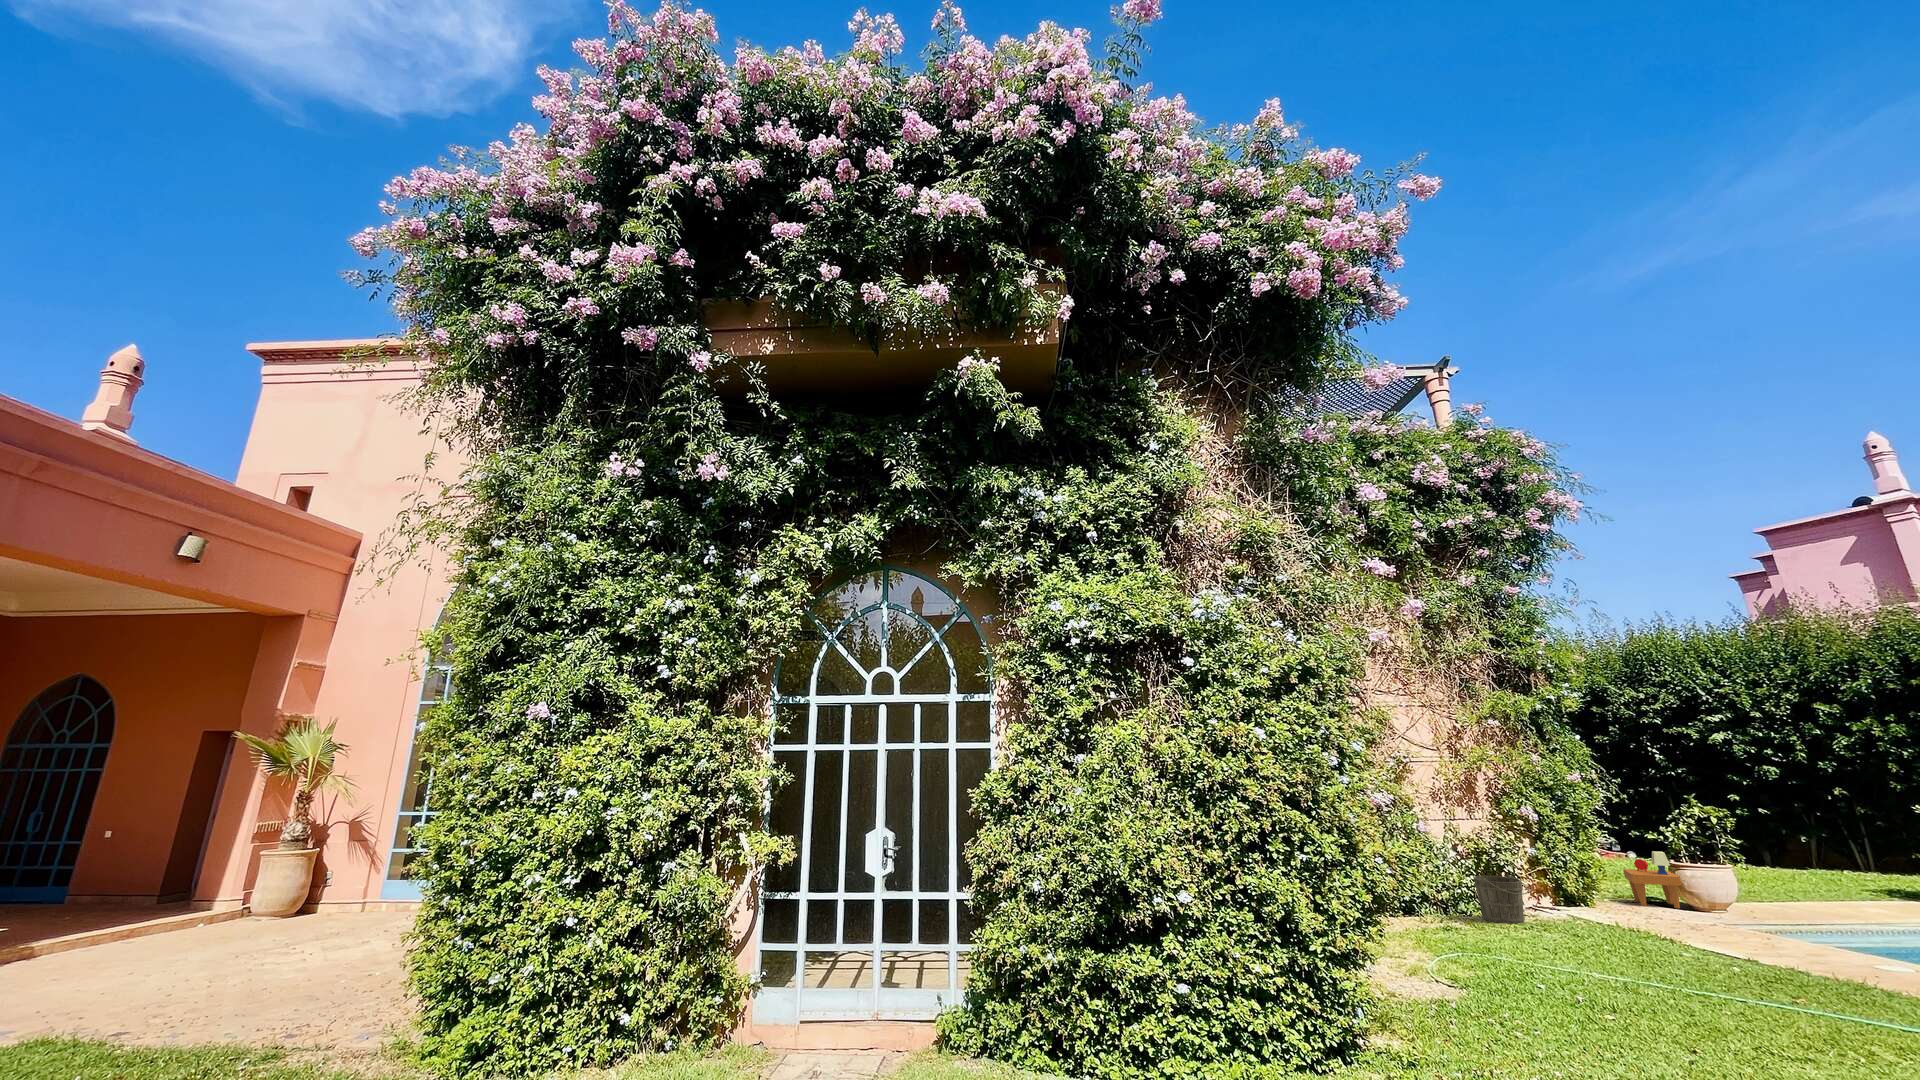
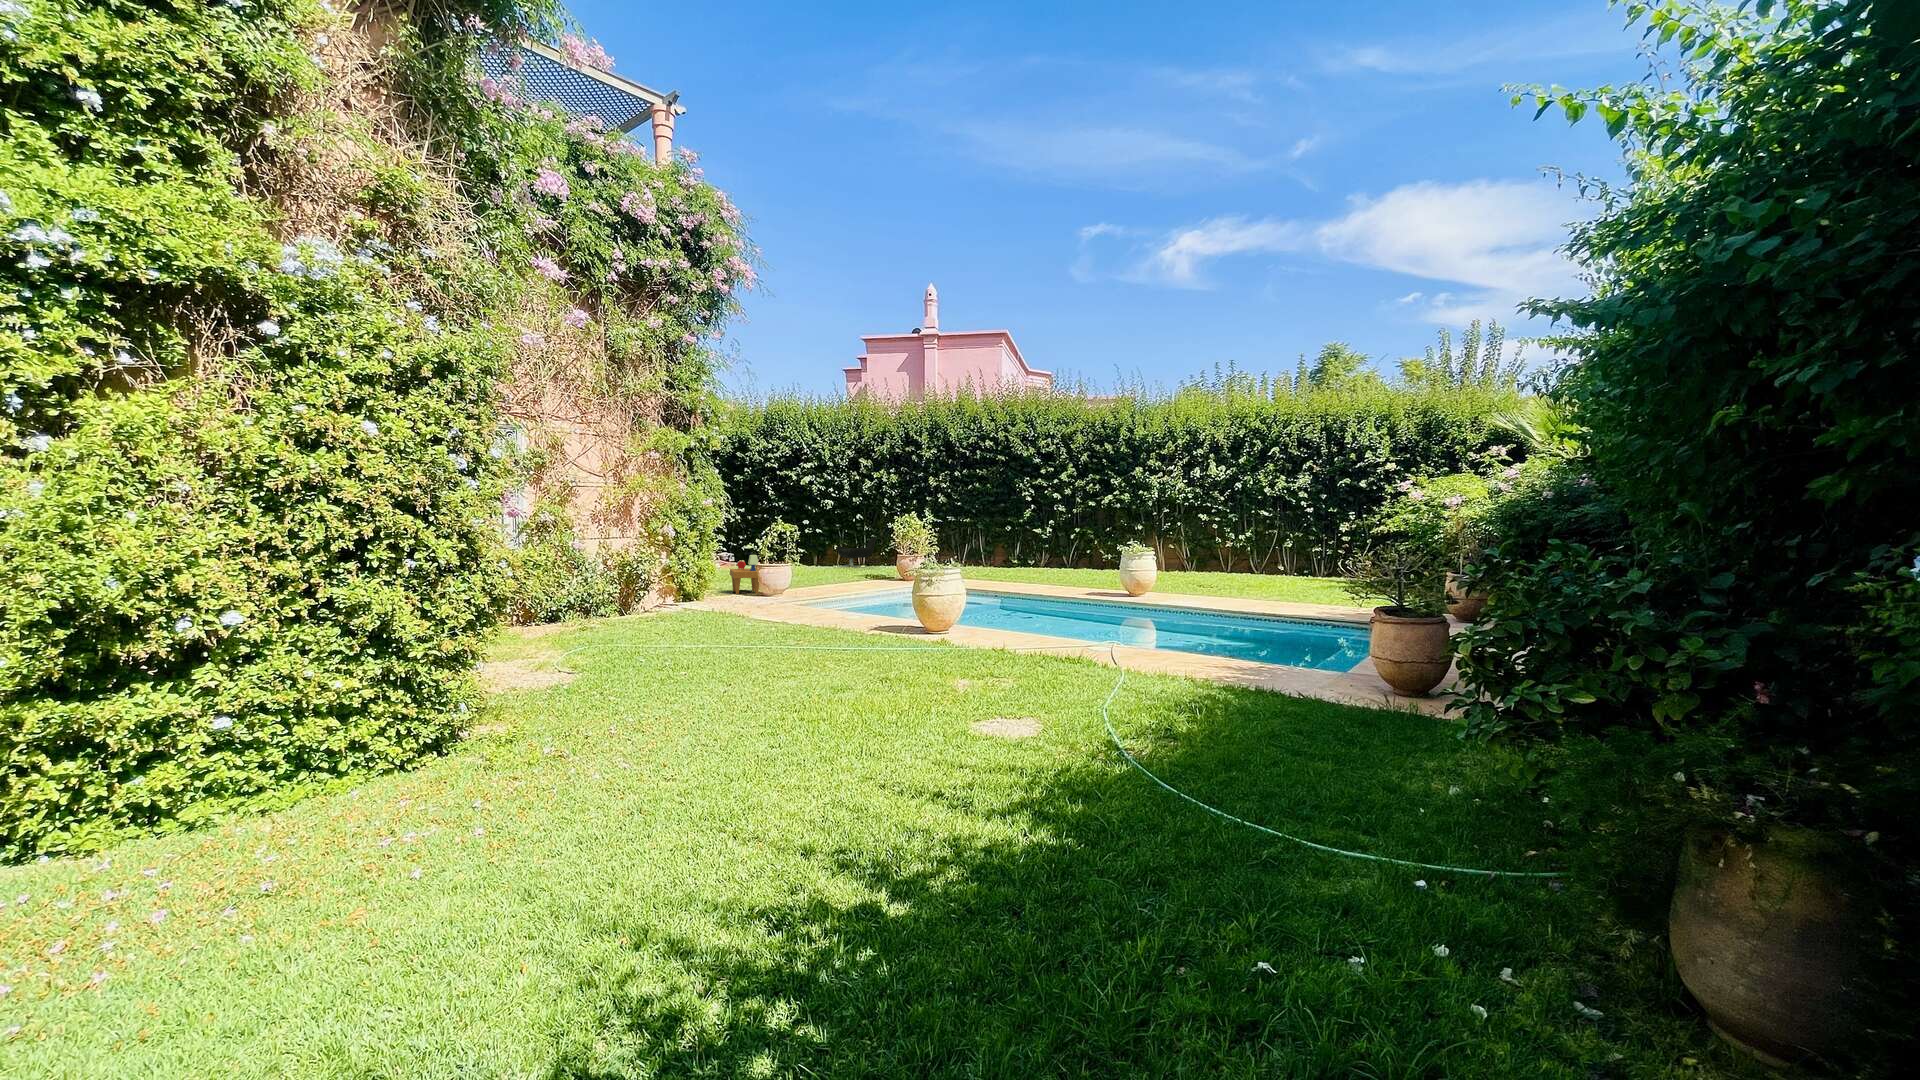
lounge chair: none [1804,826,1888,879] -> present [837,538,876,568]
bucket: present [1473,875,1529,923] -> none [616,578,659,616]

